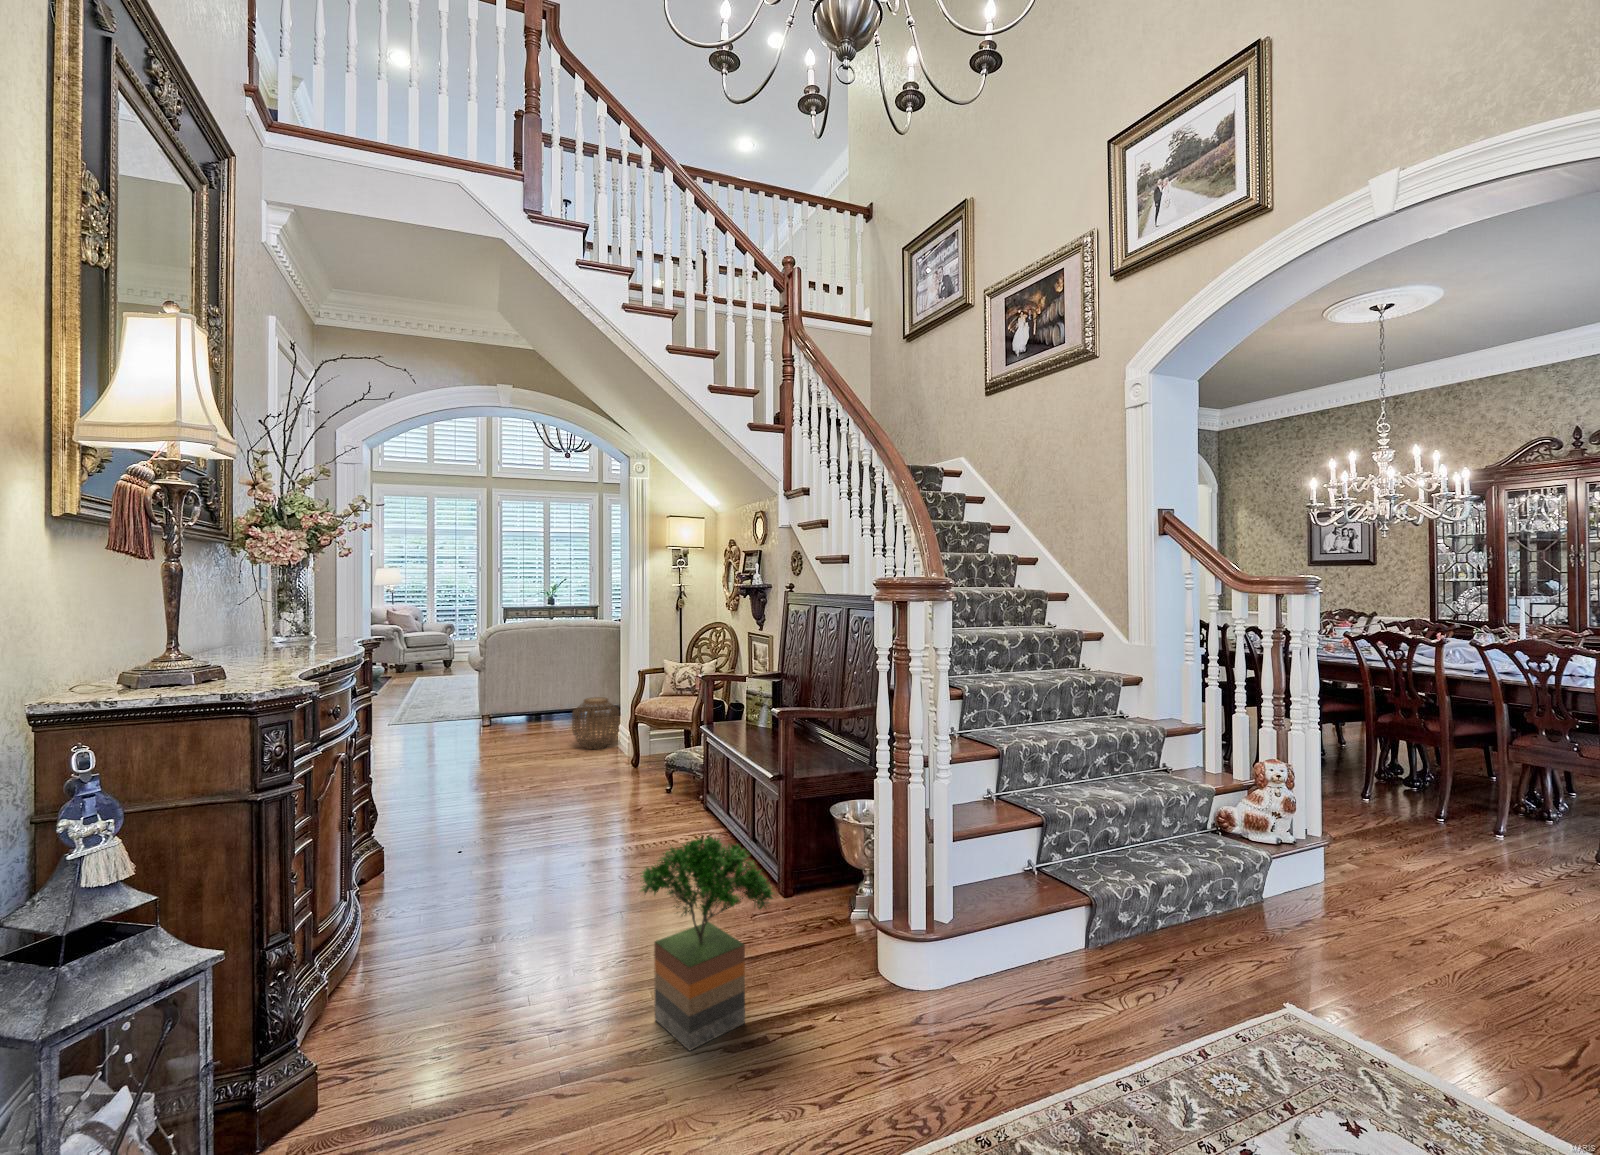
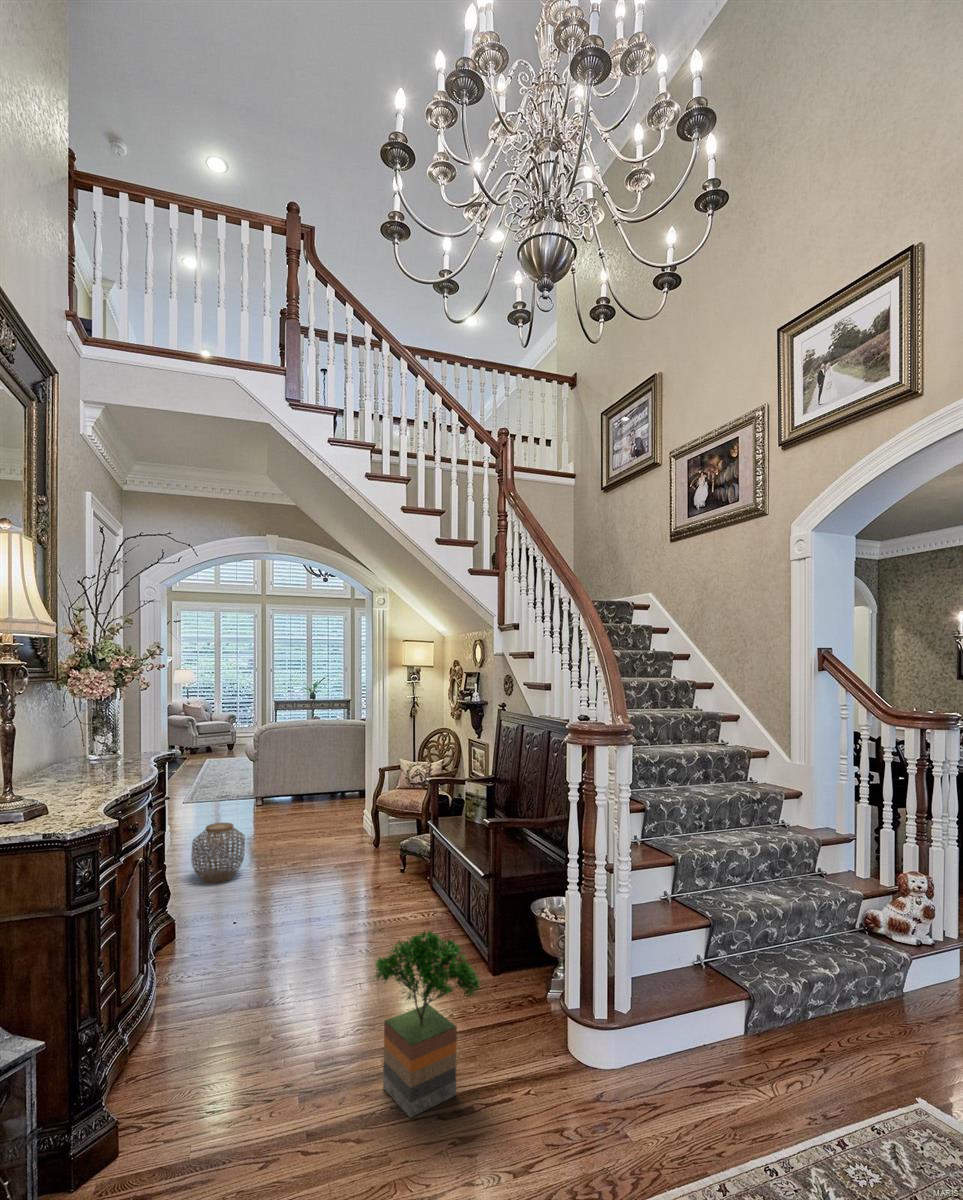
woven basket: present [572,697,619,749] -> present [191,823,245,883]

